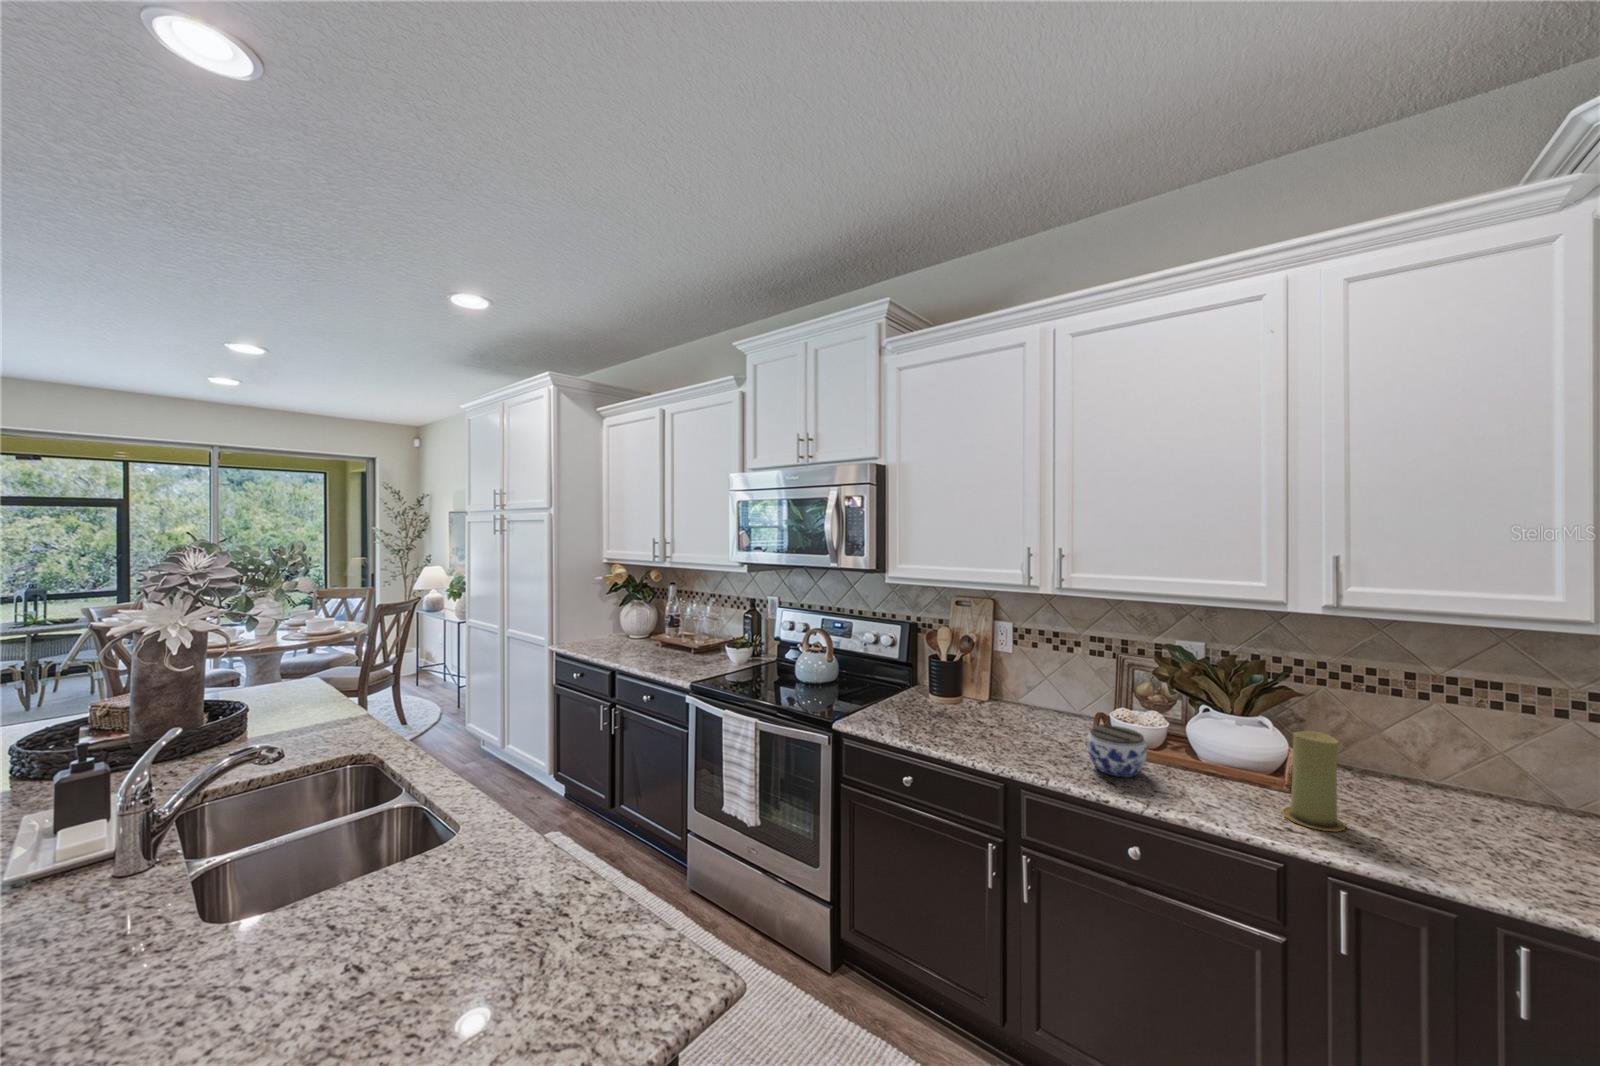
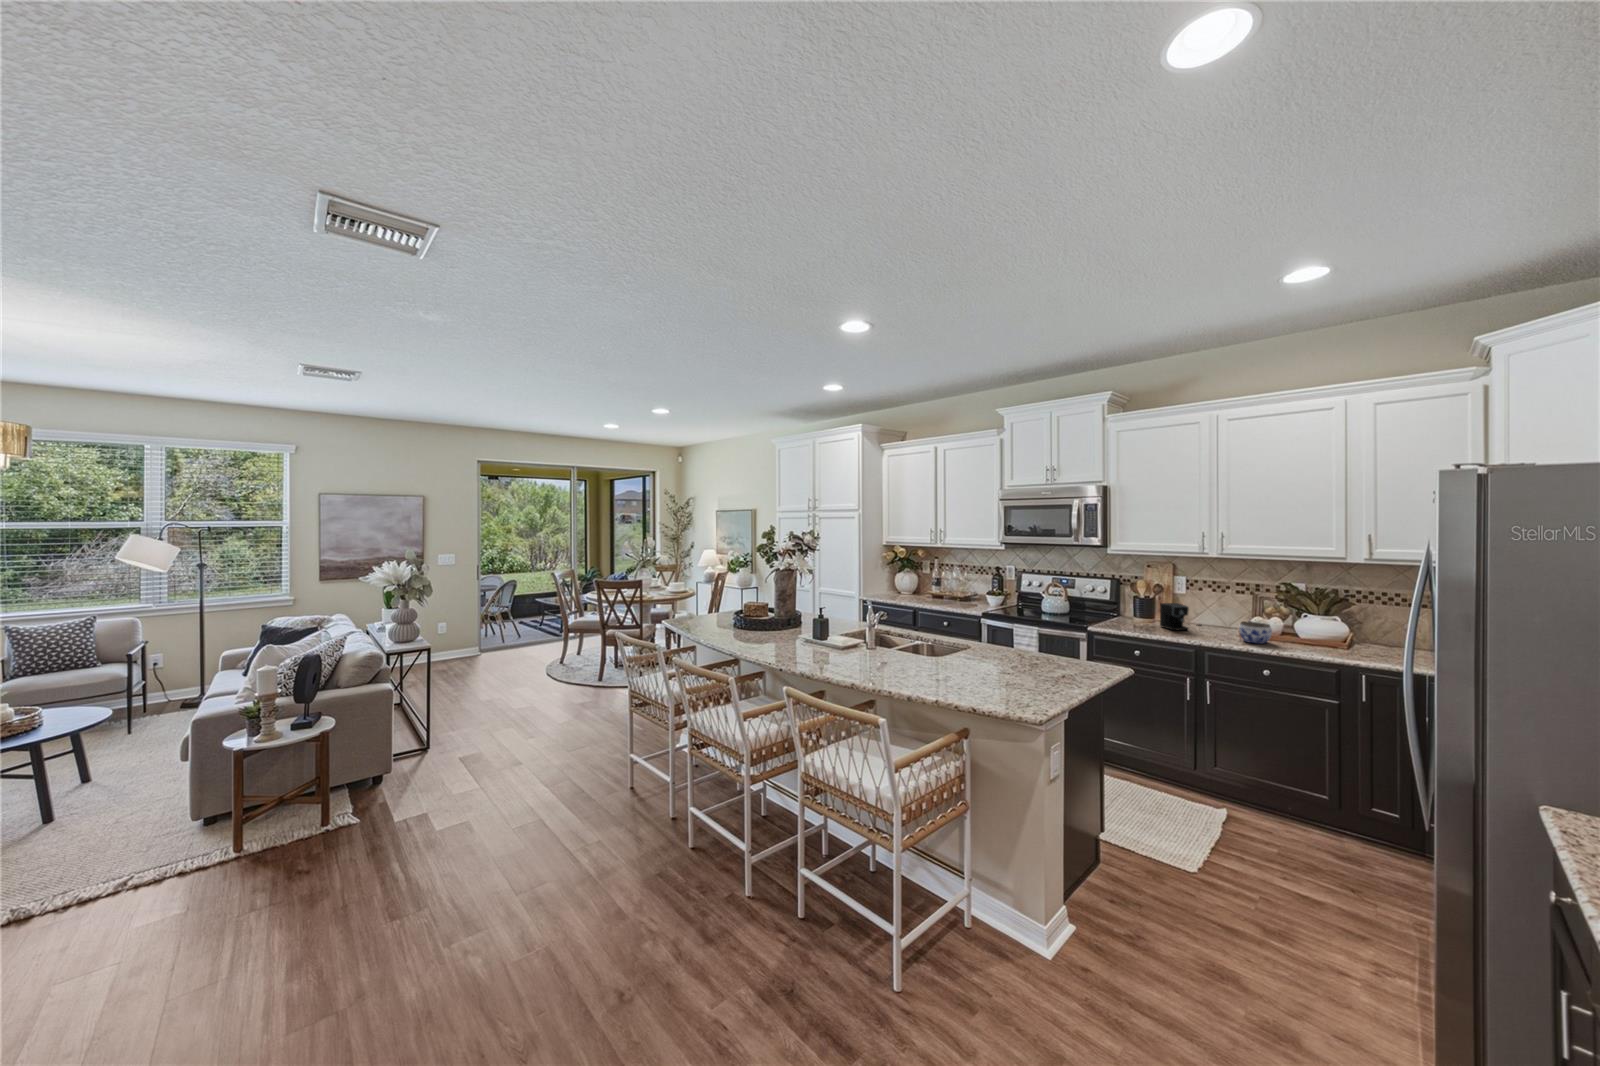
coffee maker: none [961,676,1033,733] -> present [1160,603,1189,630]
candle: present [1282,731,1345,831] -> none [1340,616,1371,658]

